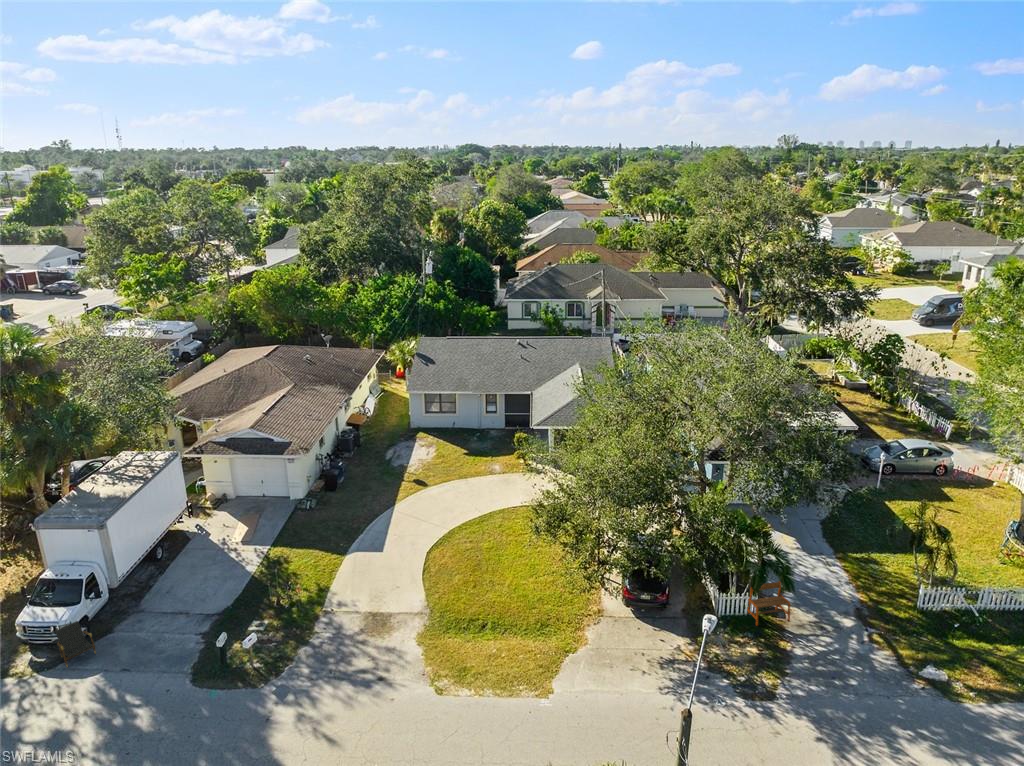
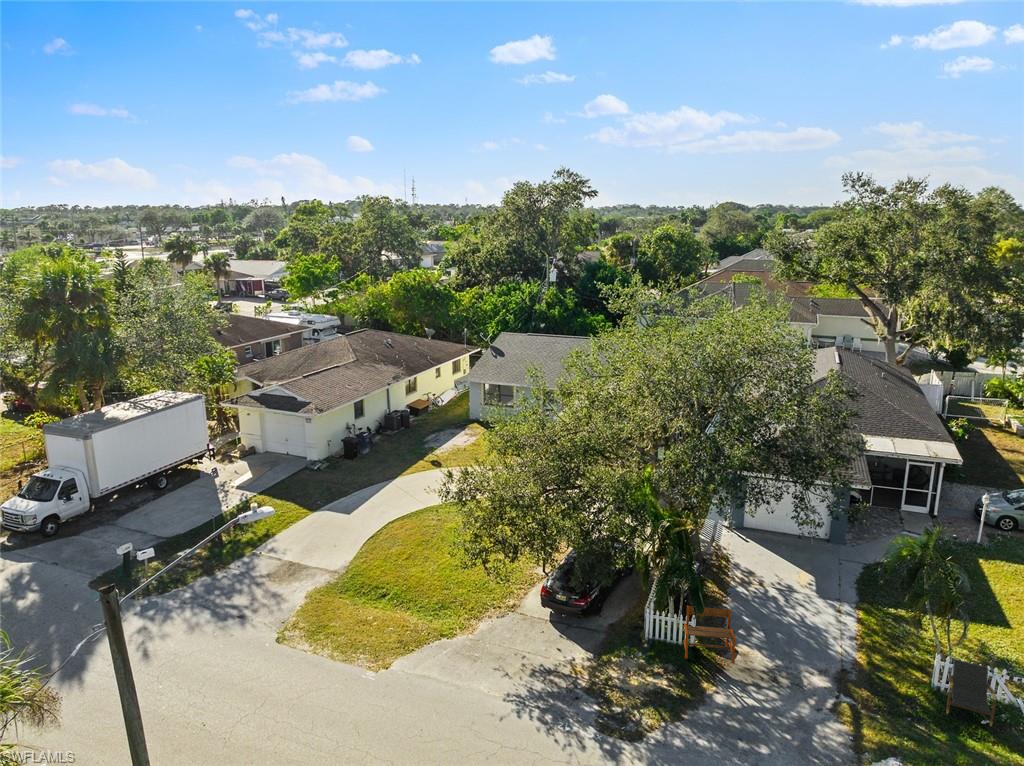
lounge chair: present [55,621,96,667] -> present [947,659,996,726]

